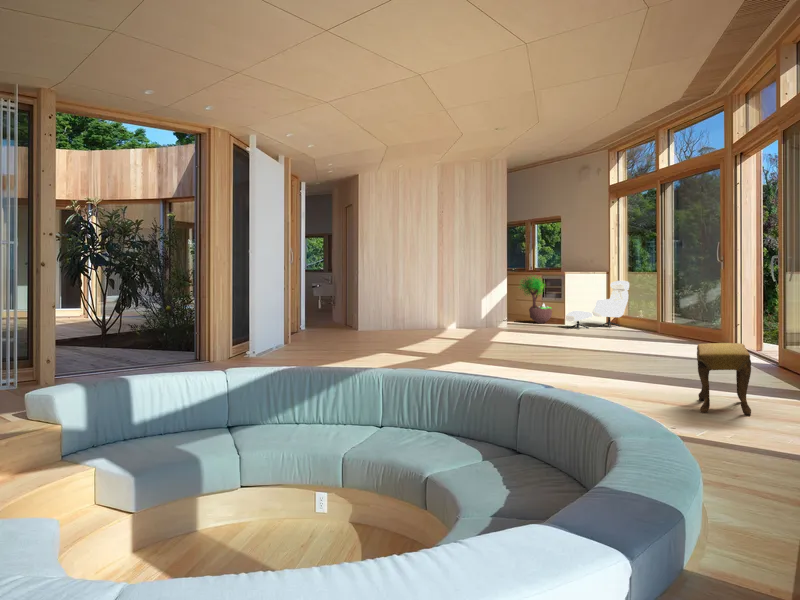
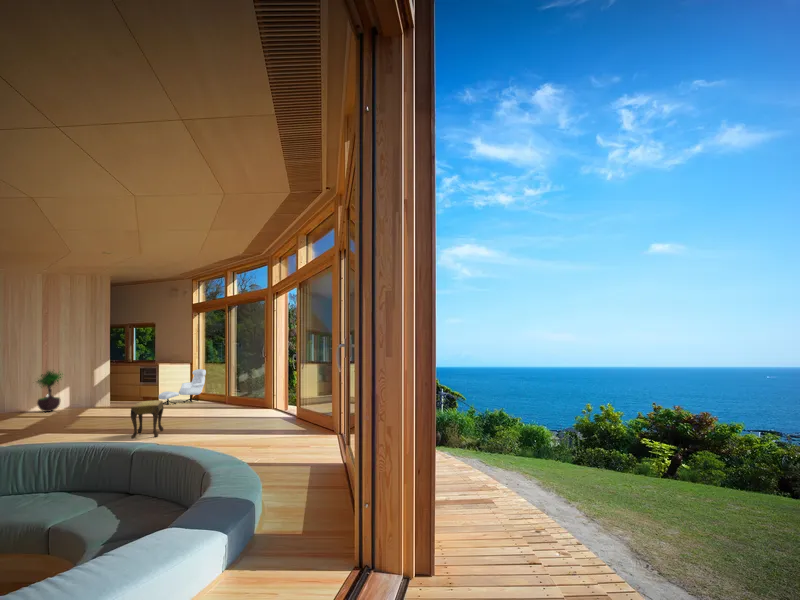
potted tree: present [521,277,552,323] -> present [37,371,61,412]
footstool: present [697,343,751,415] -> present [131,400,163,439]

